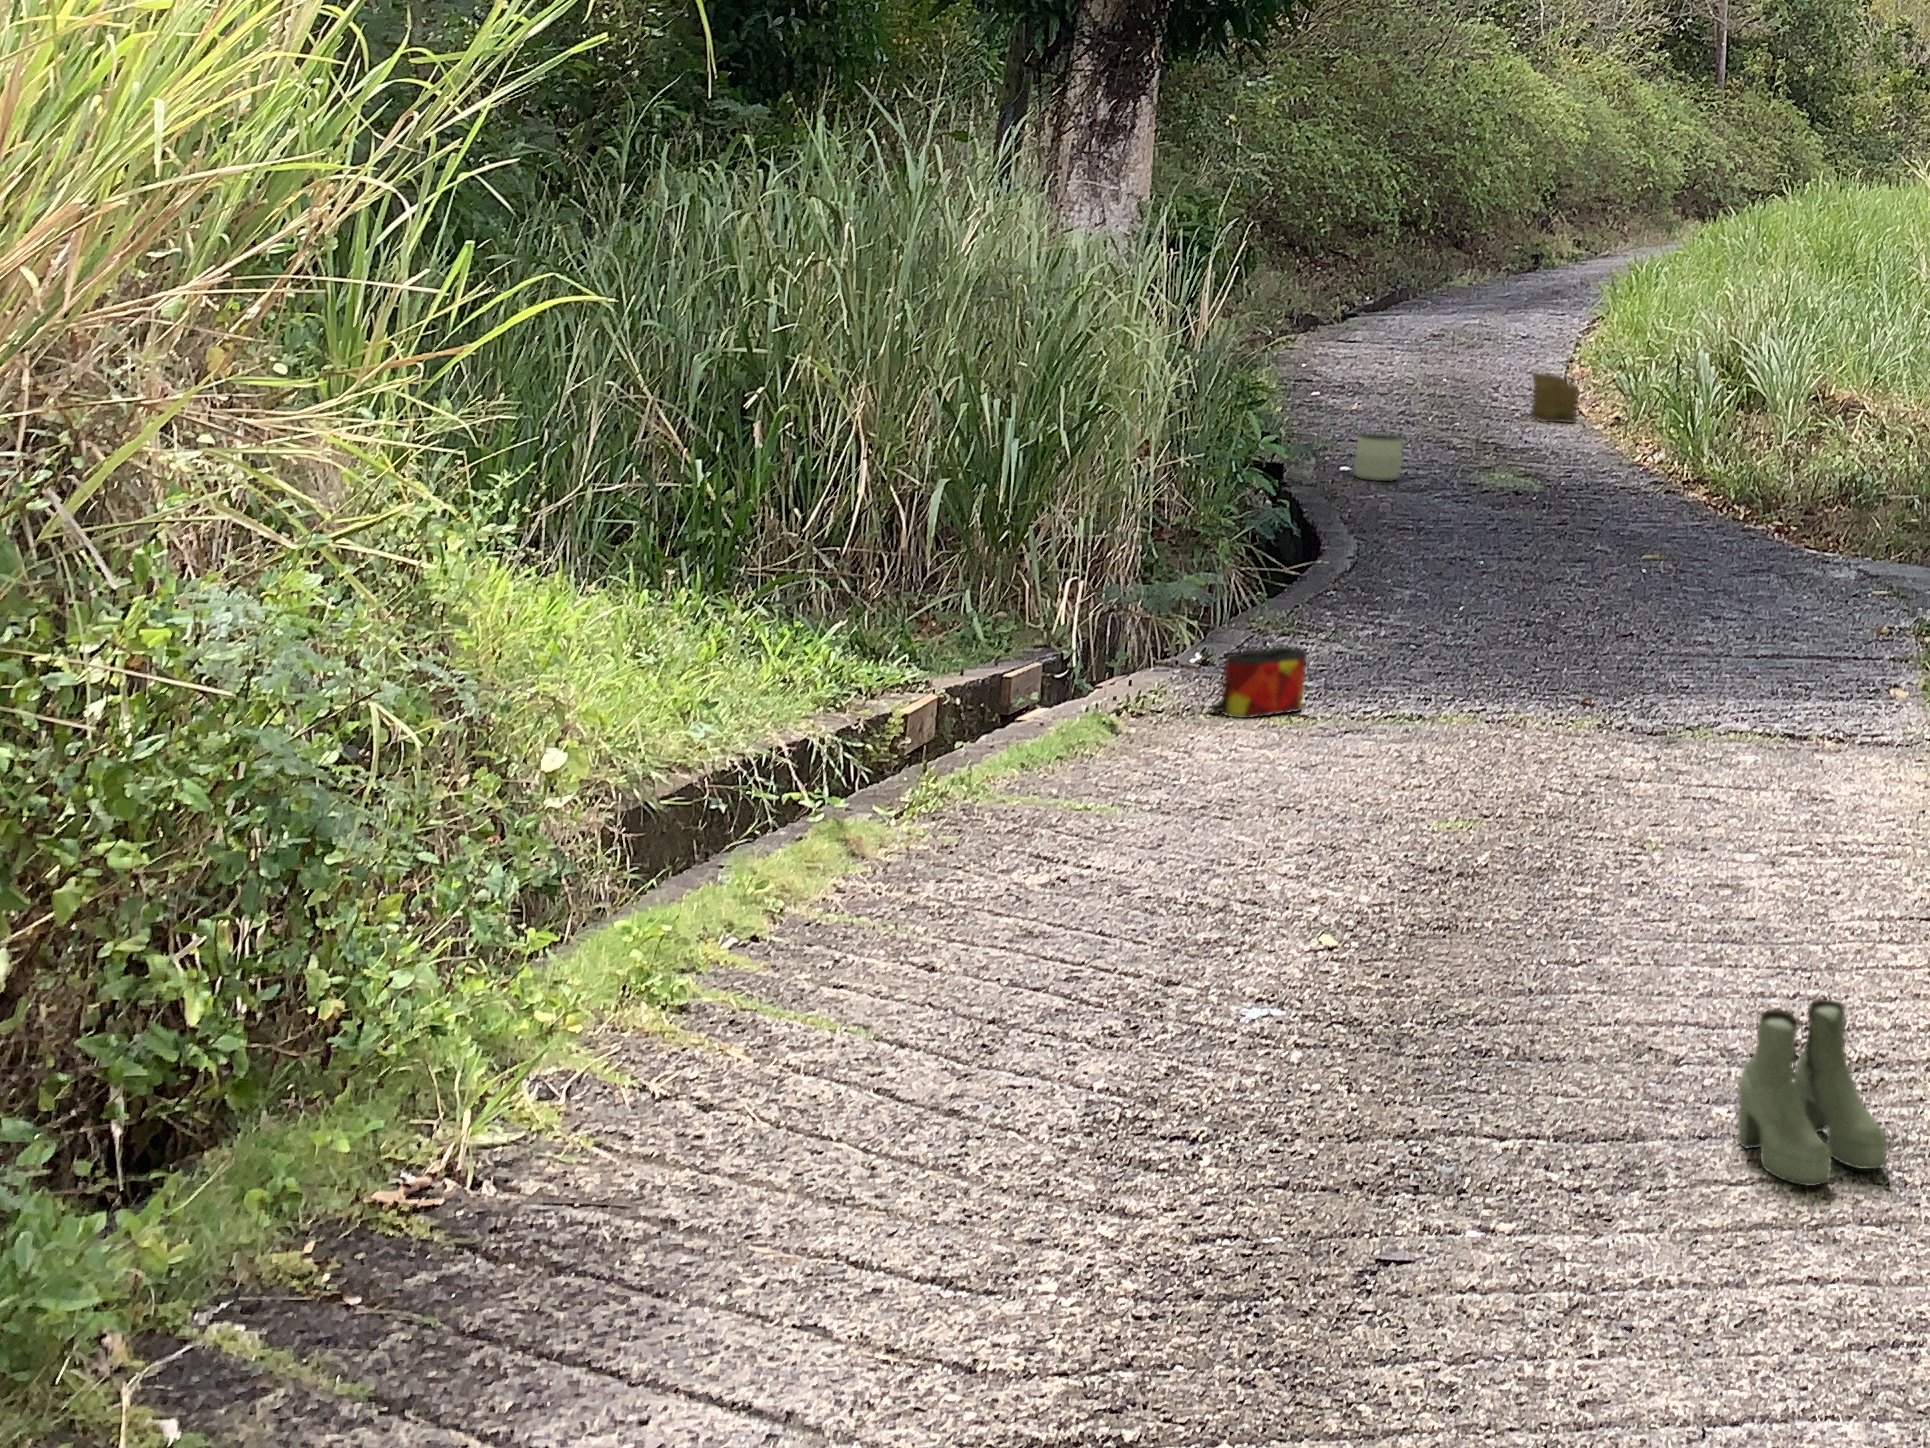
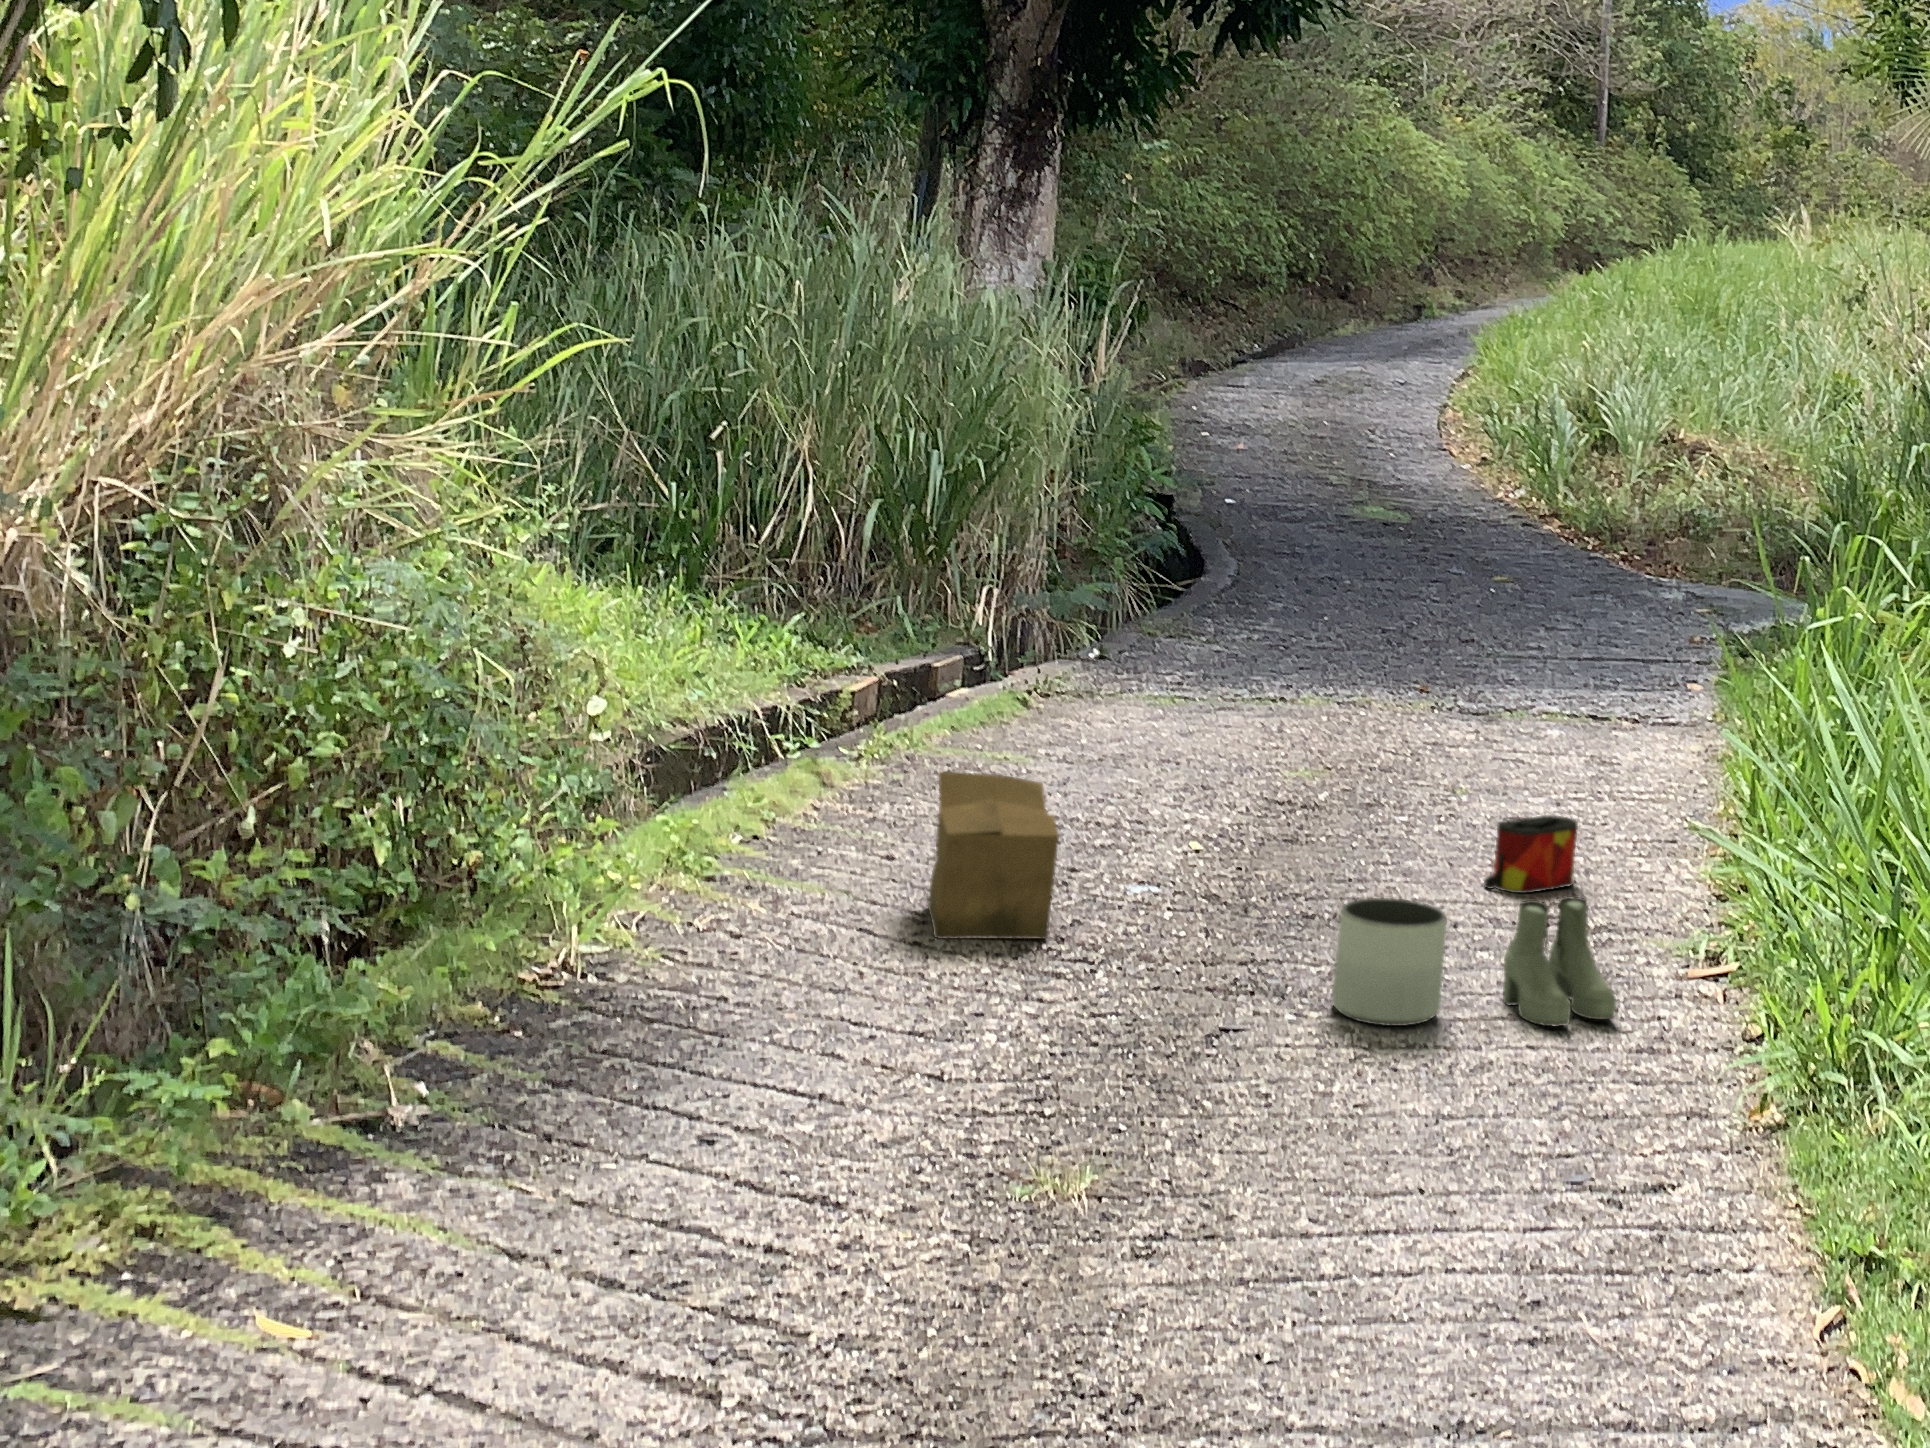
cardboard box: present [1531,373,1578,423] -> present [928,772,1059,939]
planter: present [1354,434,1403,481] -> present [1332,898,1447,1026]
bag: present [1211,647,1307,718] -> present [1484,815,1578,893]

